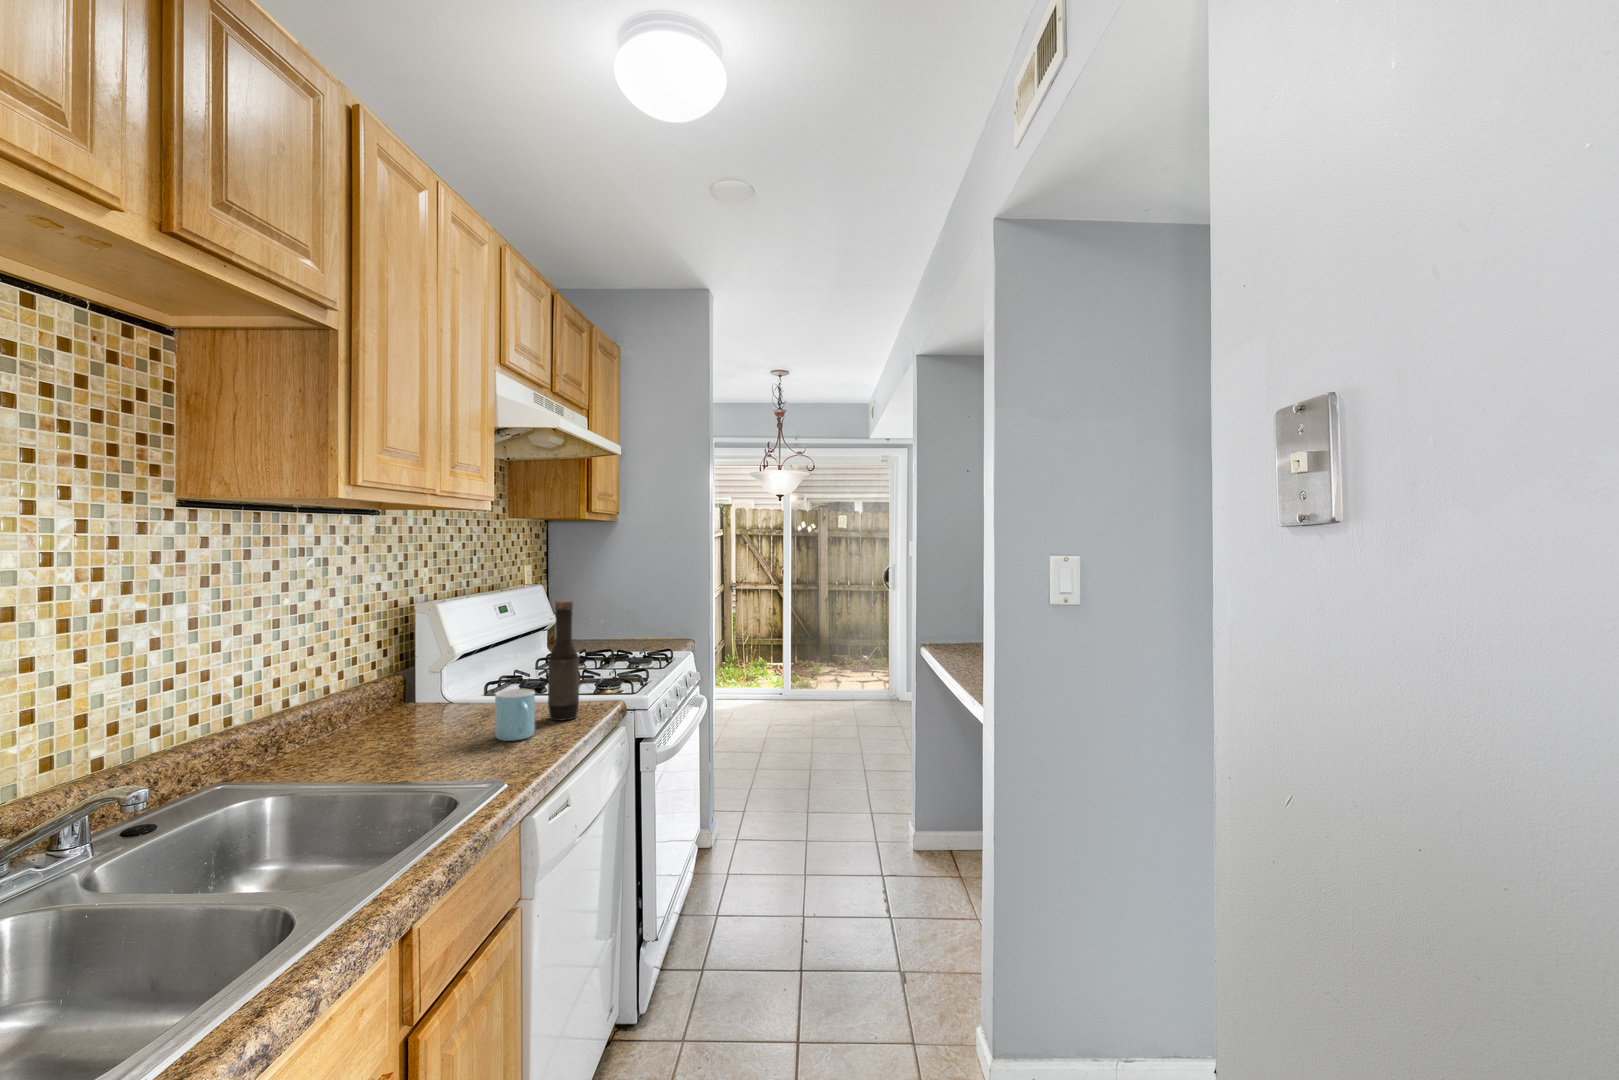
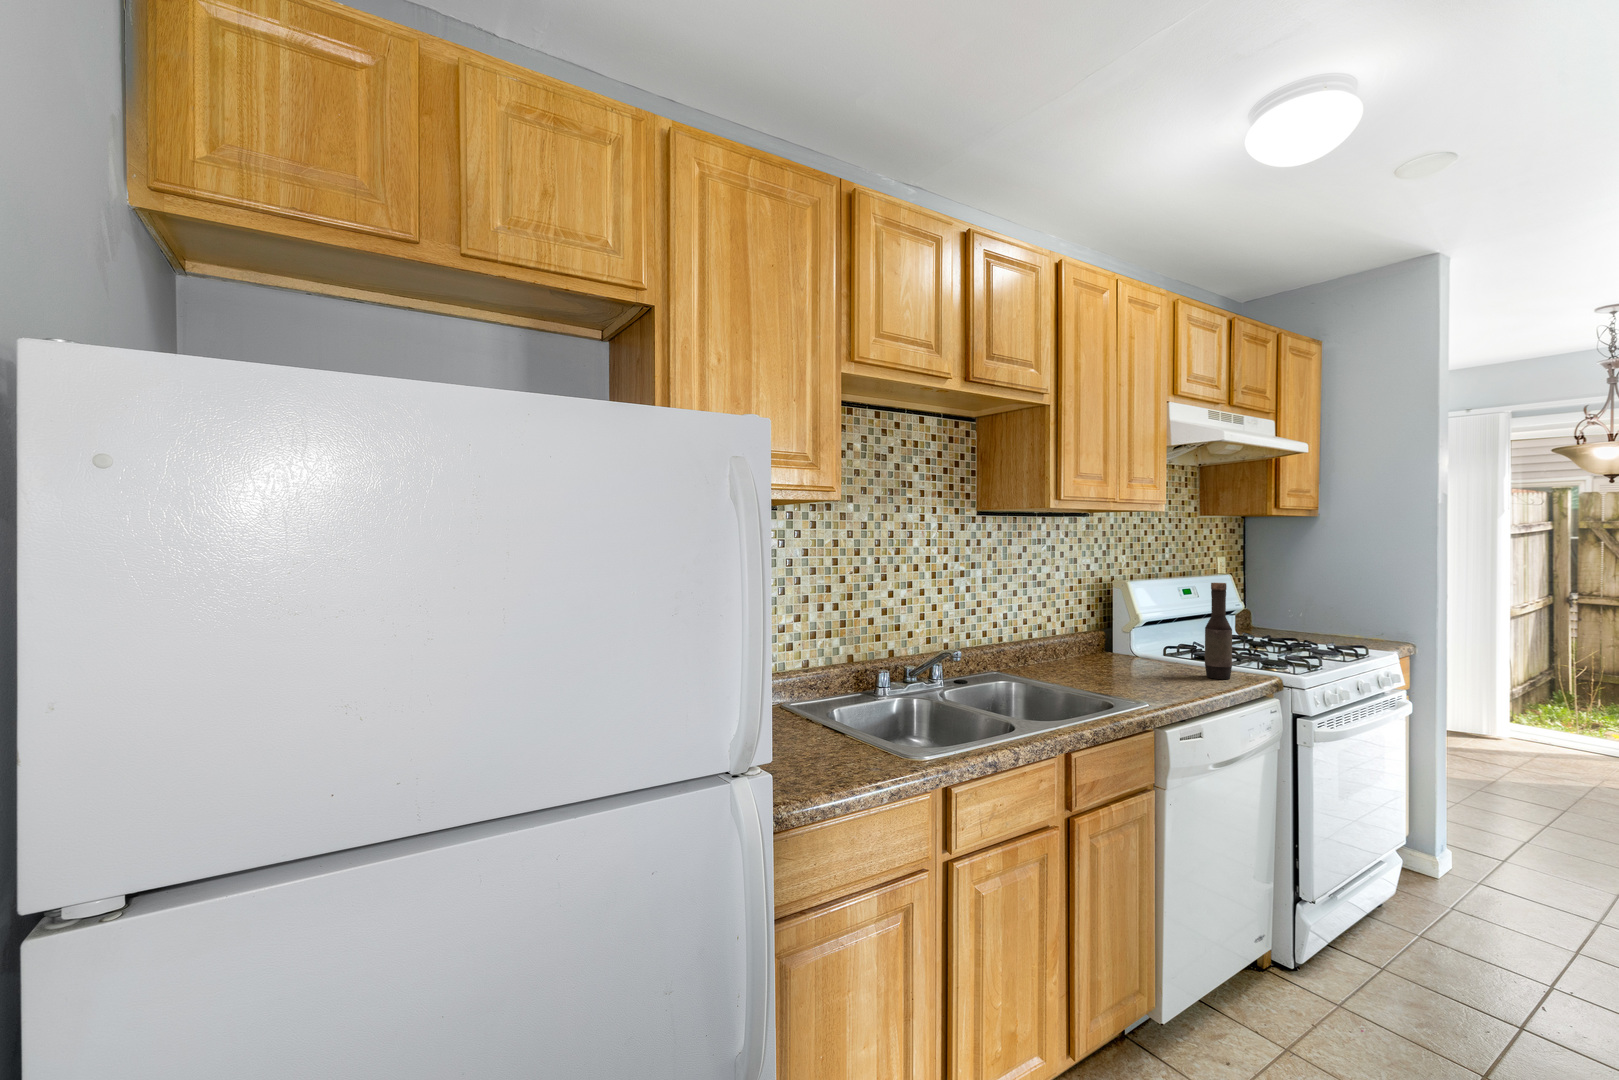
mug: present [495,689,535,741] -> none [1157,646,1188,684]

